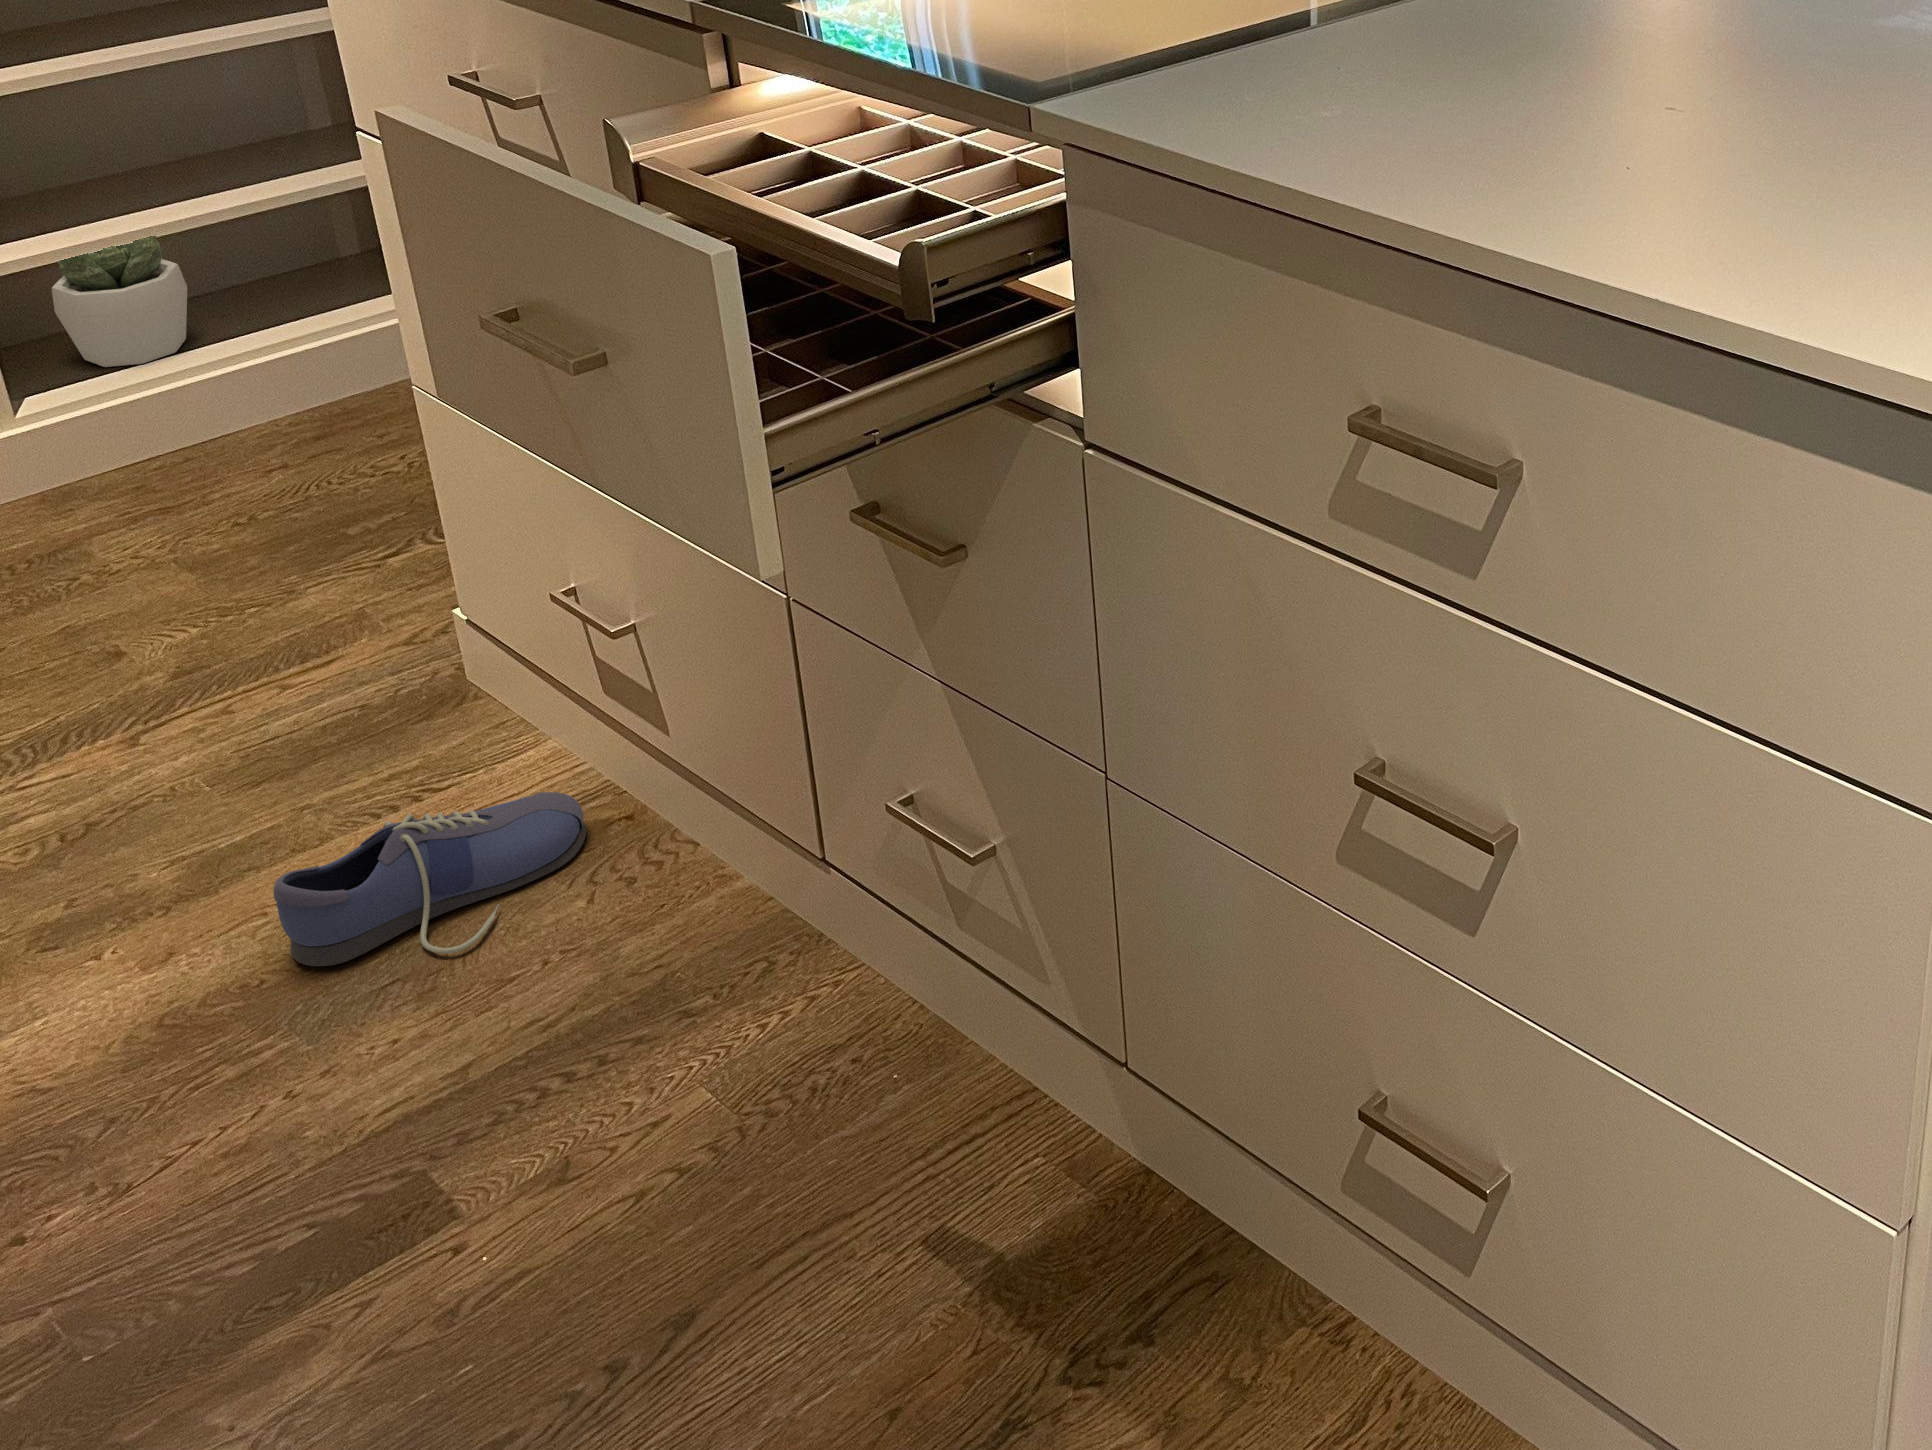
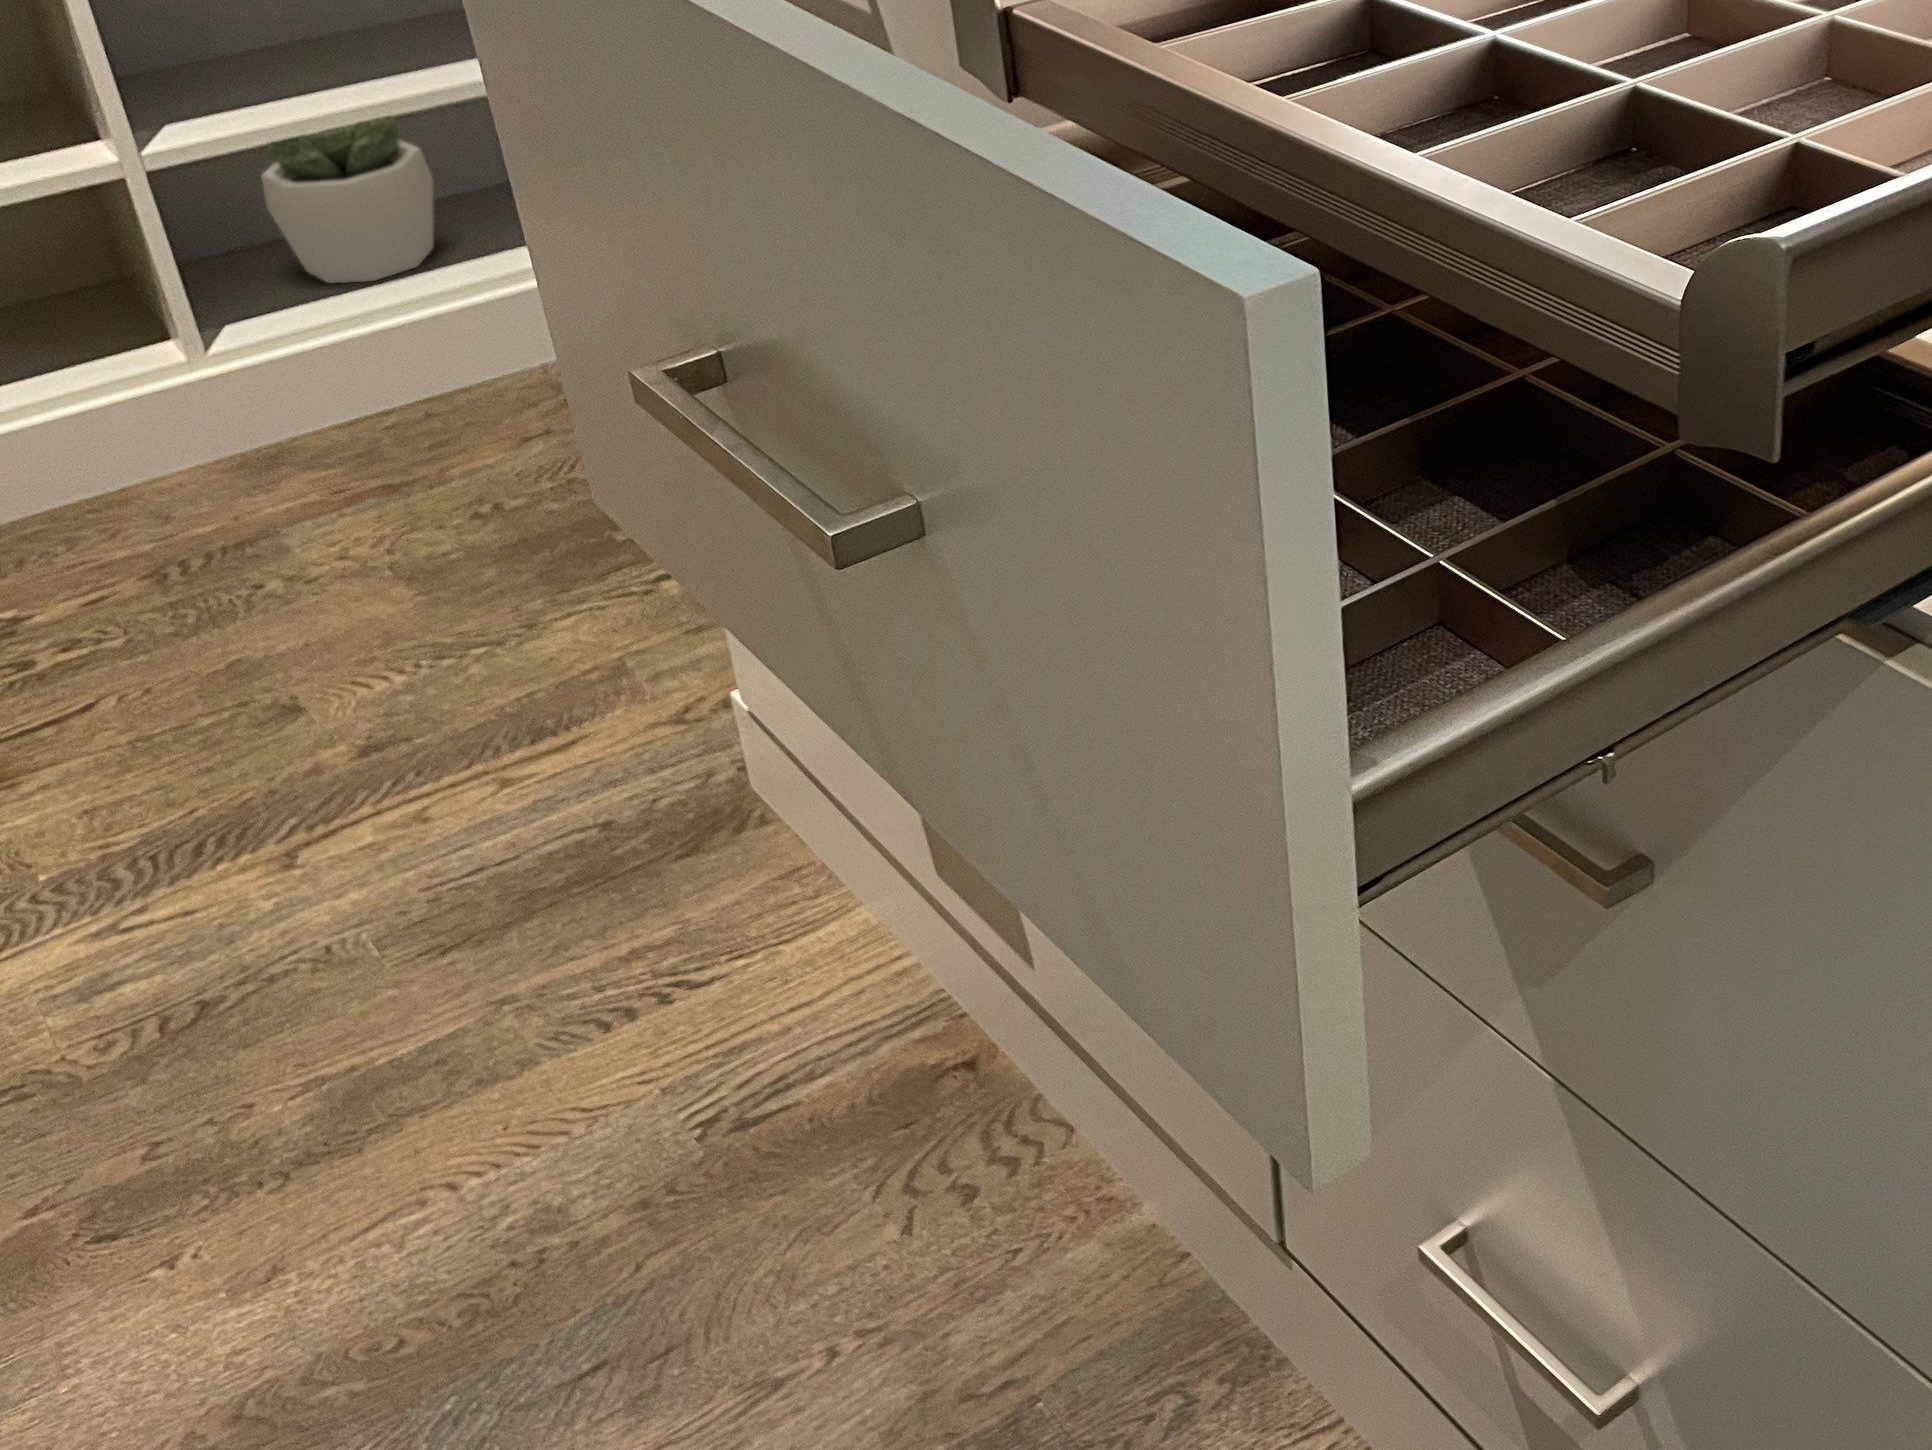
shoe: present [274,792,586,966] -> none [416,1025,905,1323]

